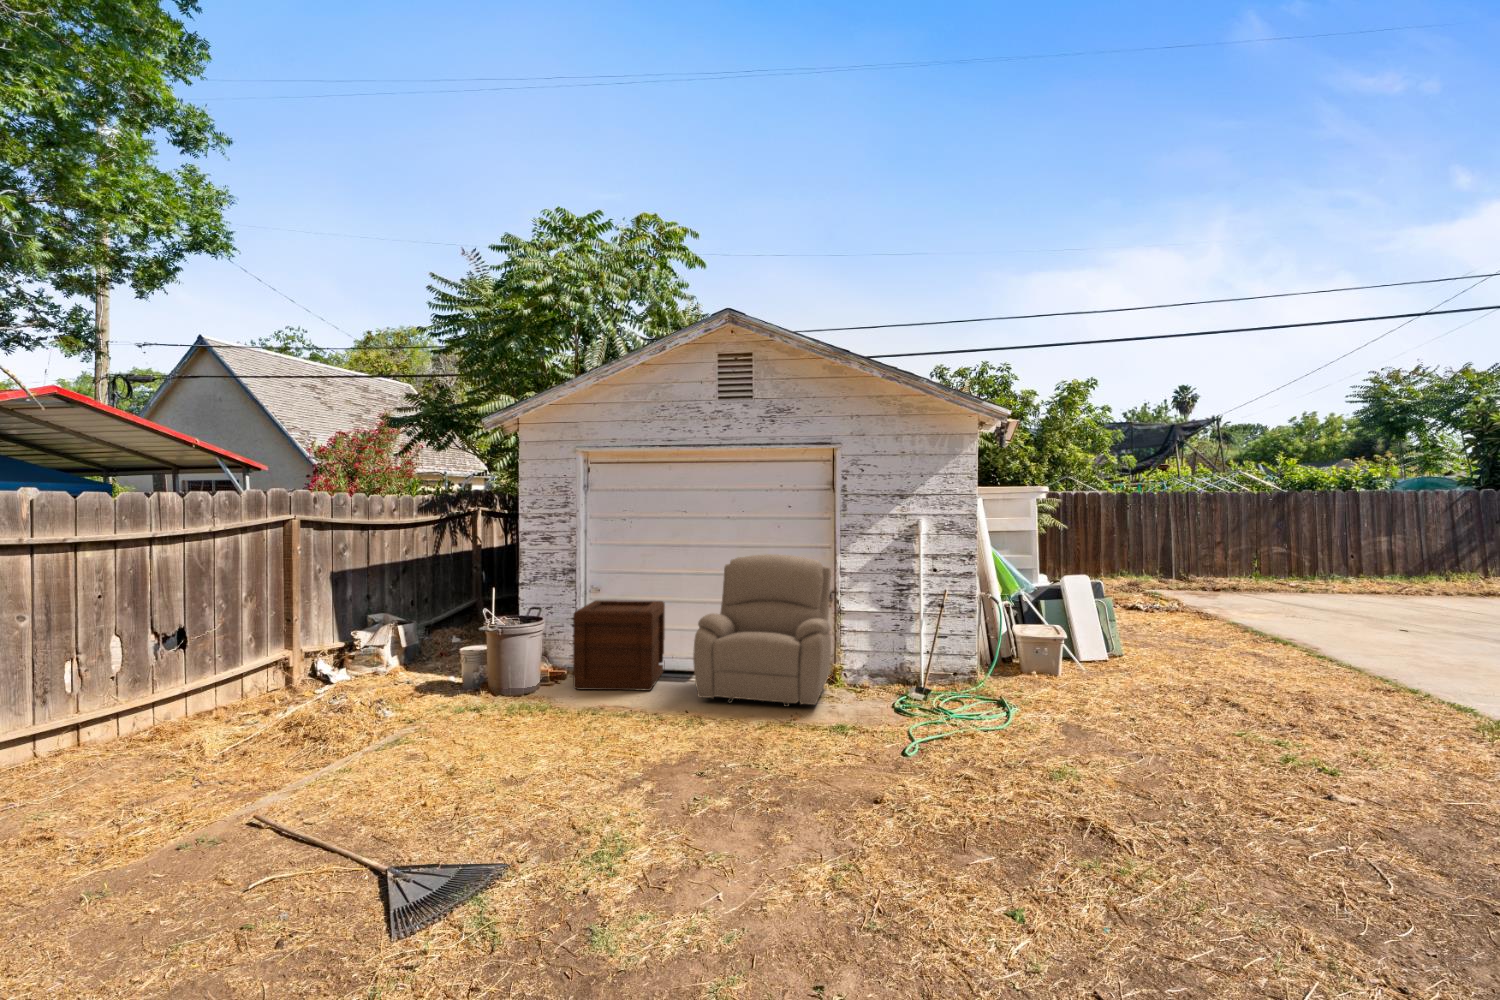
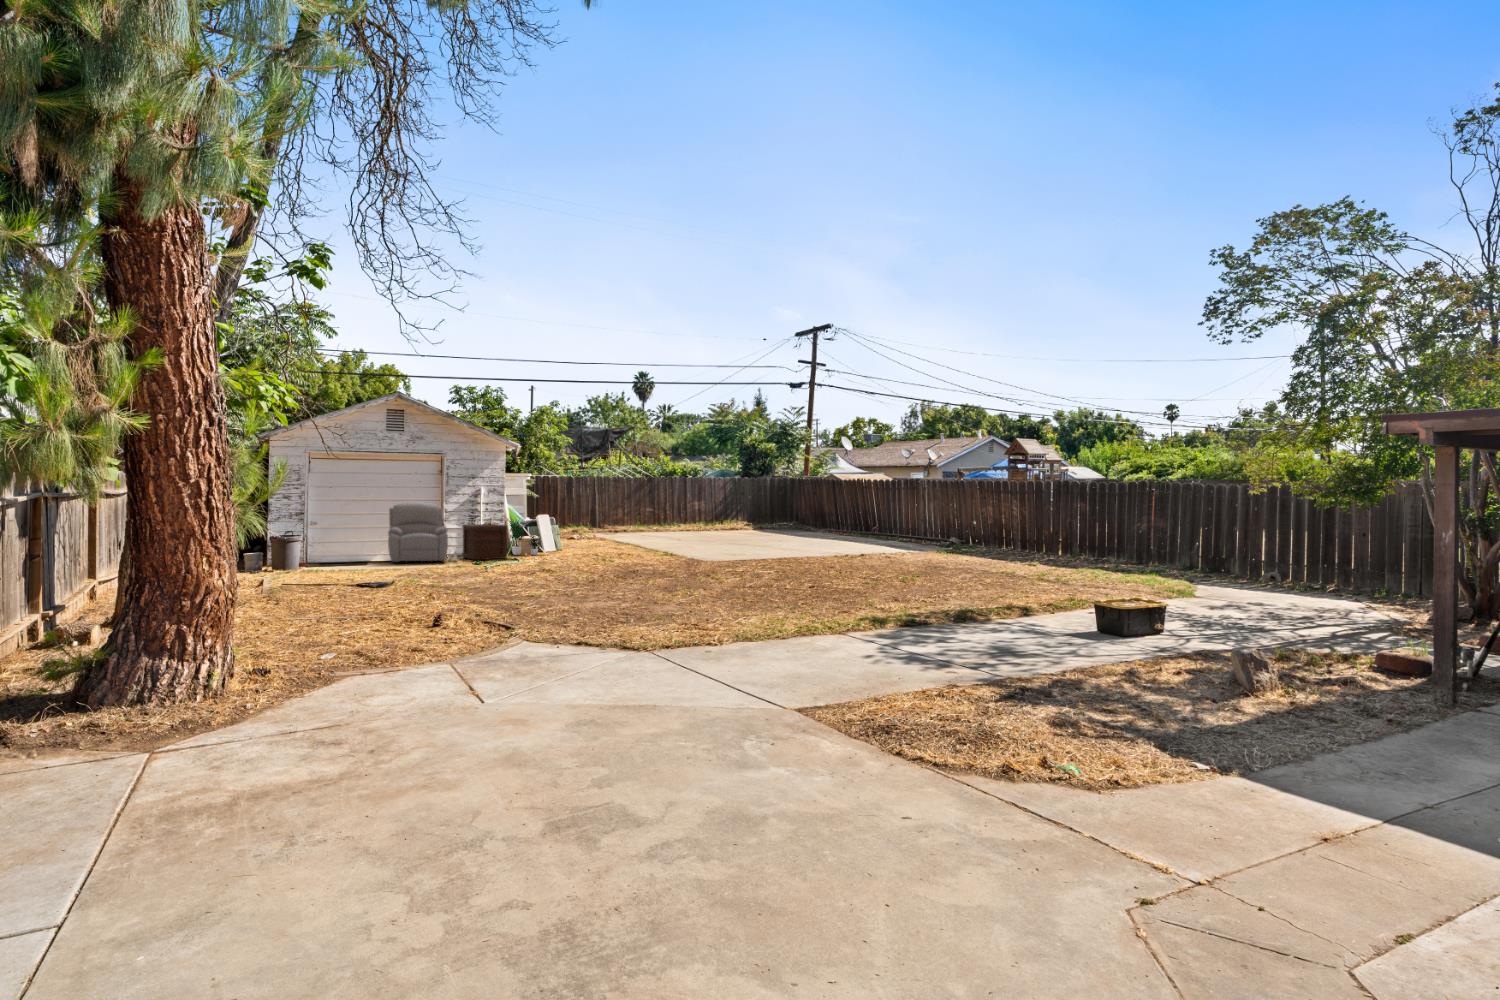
potted plant: none [988,592,1072,685] -> present [510,520,541,555]
wooden crate: present [573,600,665,691] -> present [463,524,507,560]

